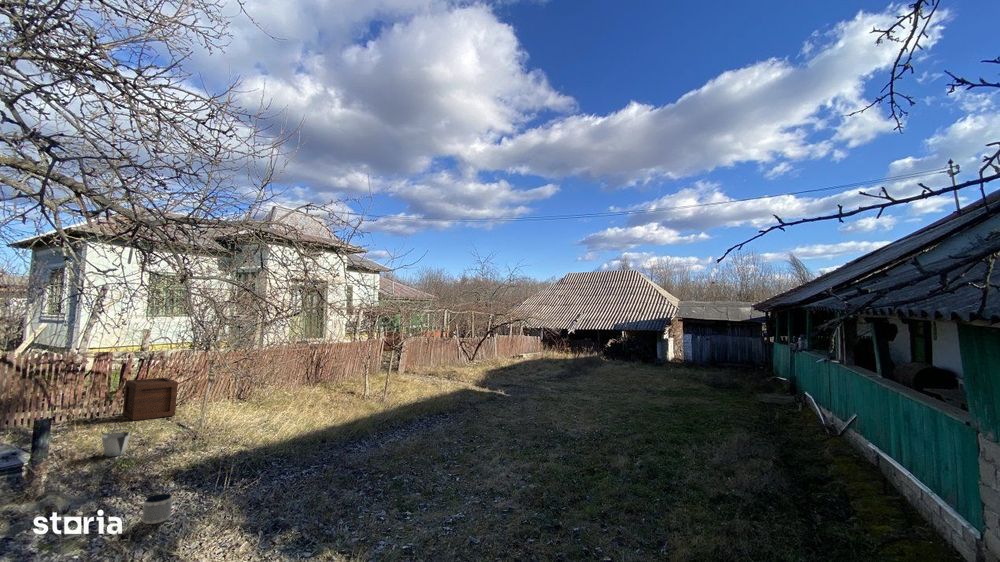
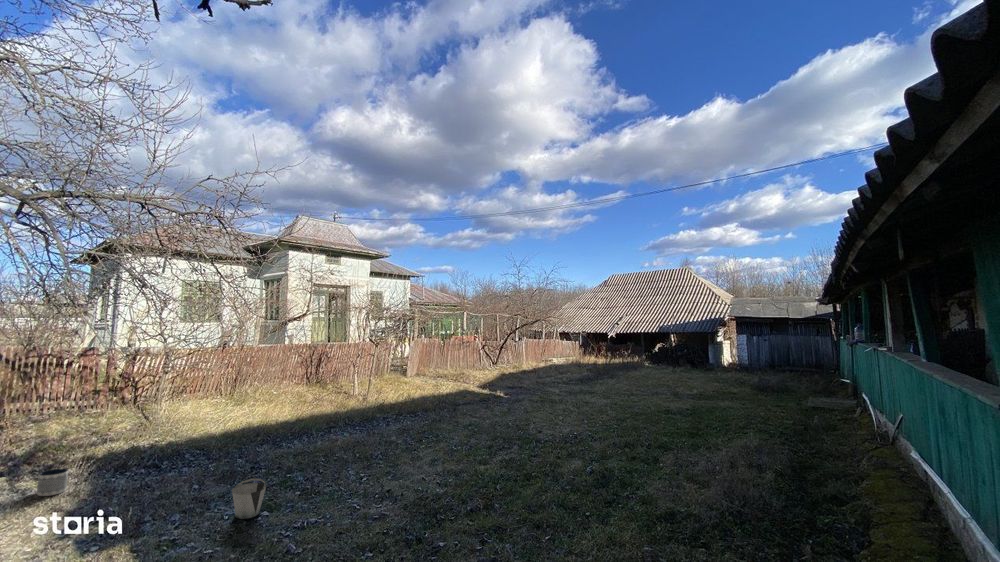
wooden crate: present [123,378,178,421] -> none [107,373,155,412]
bucket: present [102,429,130,457] -> present [232,478,266,519]

